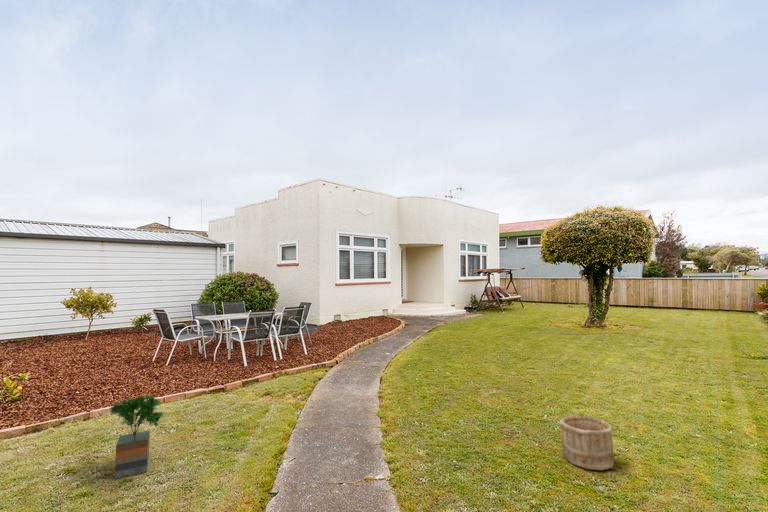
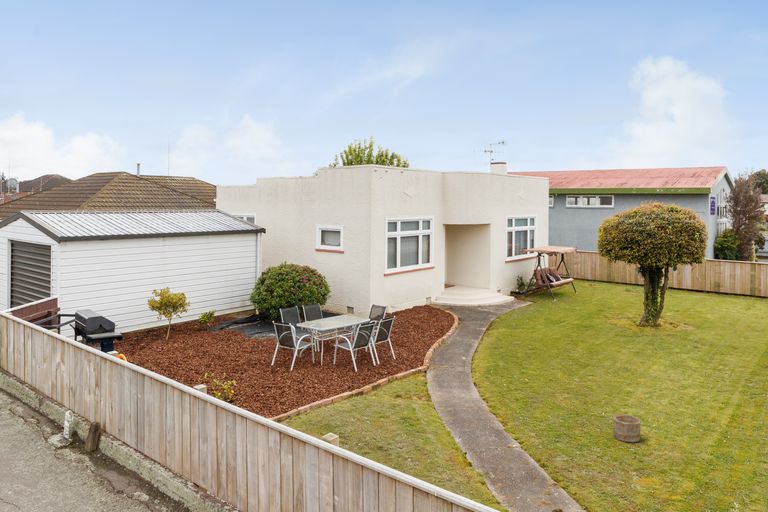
potted tree: present [110,395,163,479] -> none [373,403,402,446]

